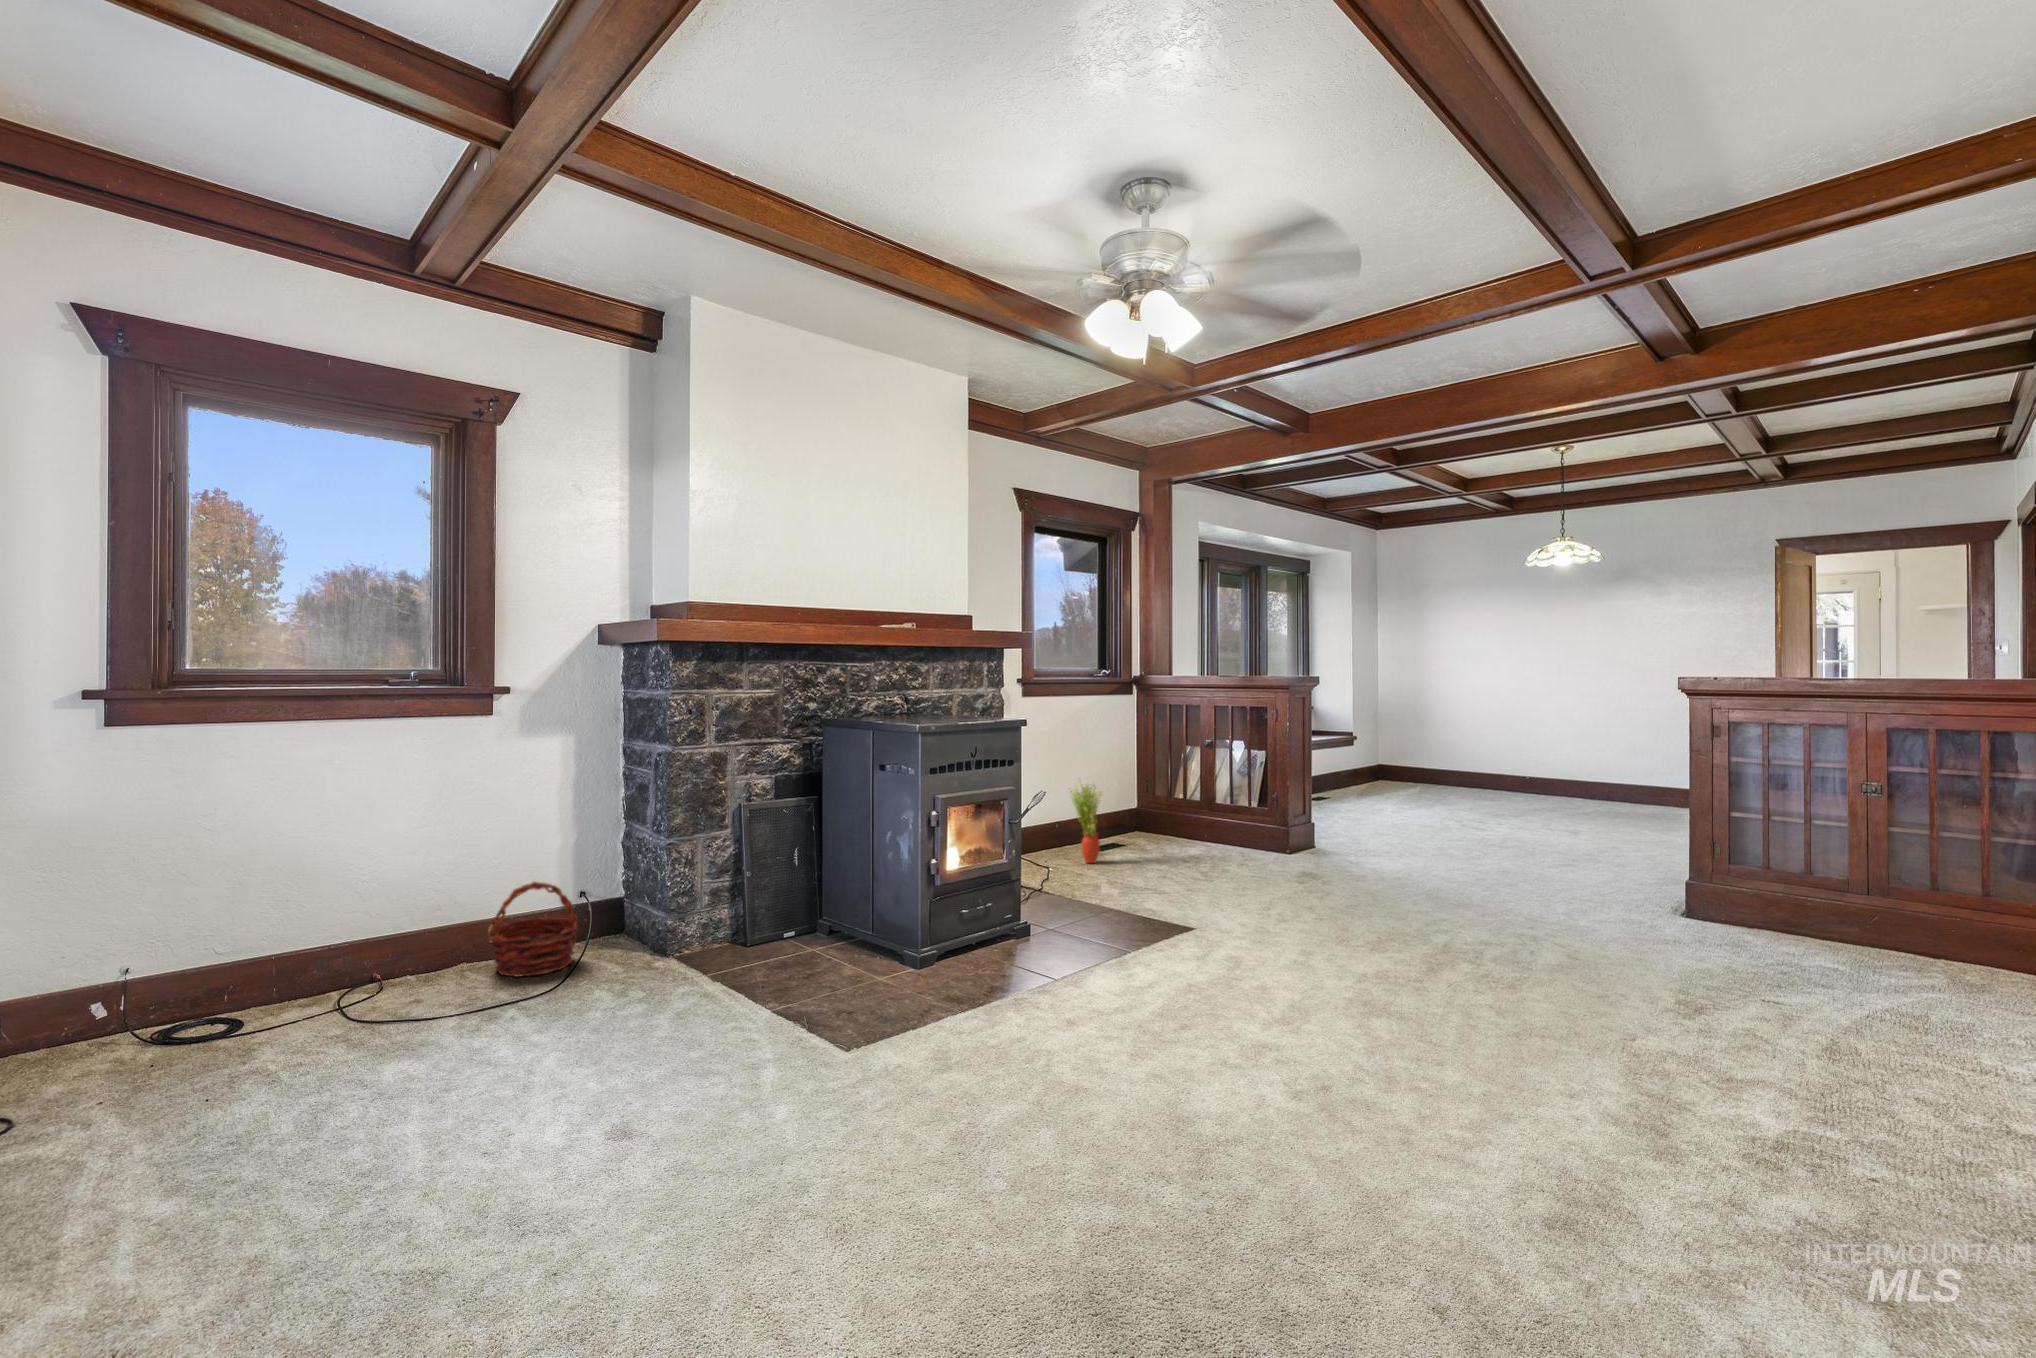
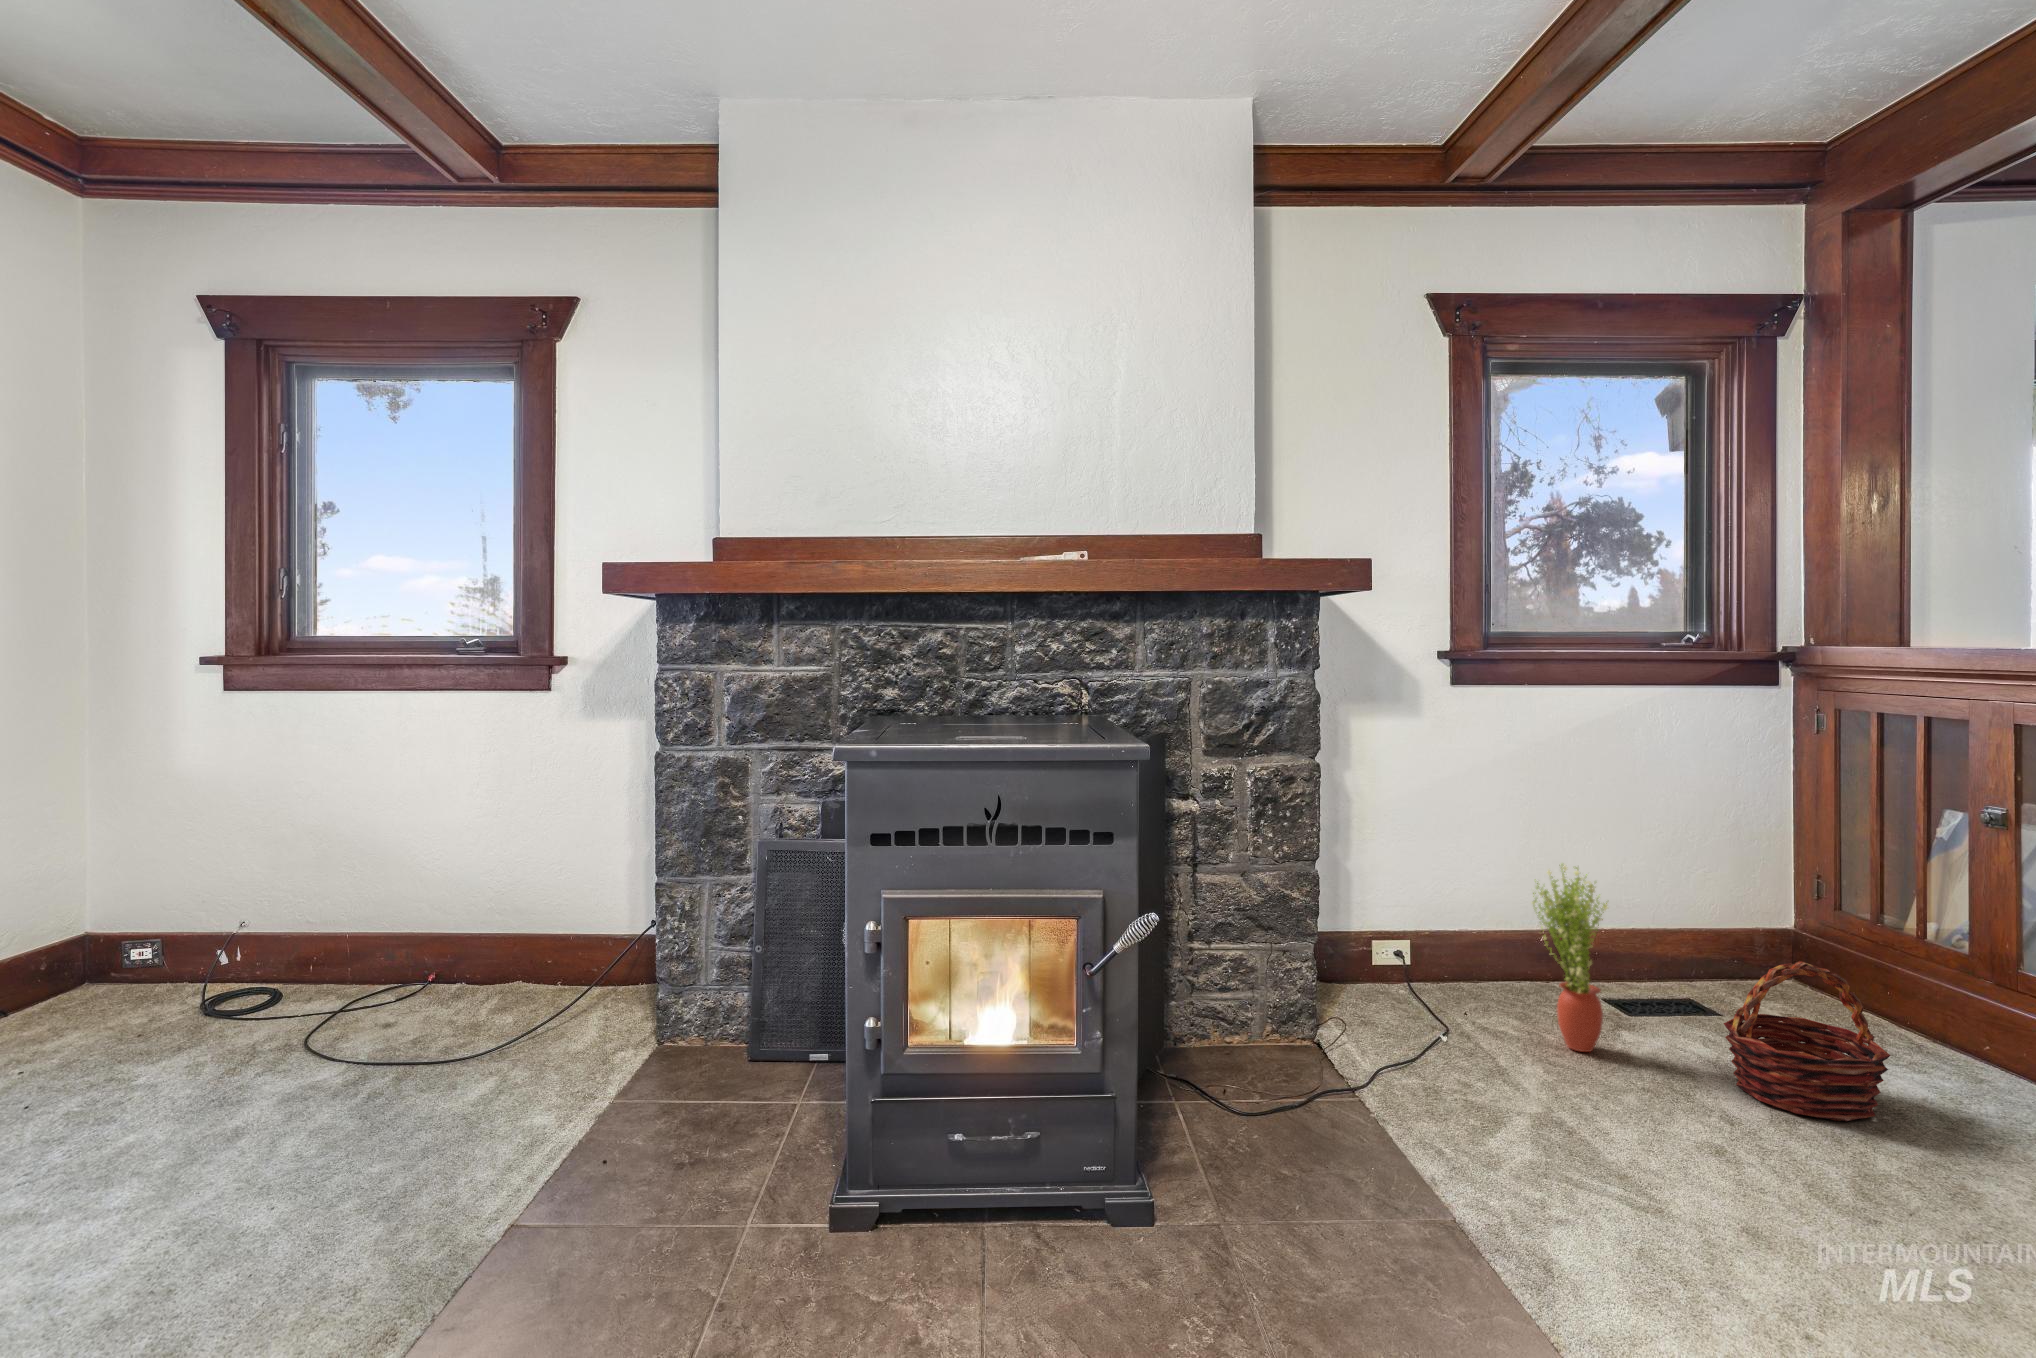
basket: present [488,882,578,976] -> present [1724,961,1890,1122]

